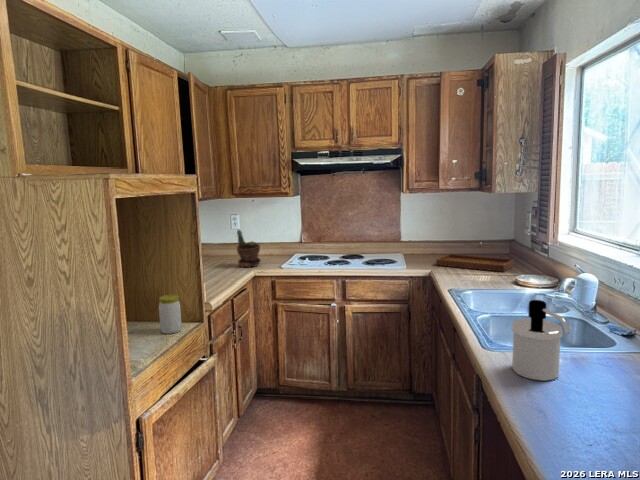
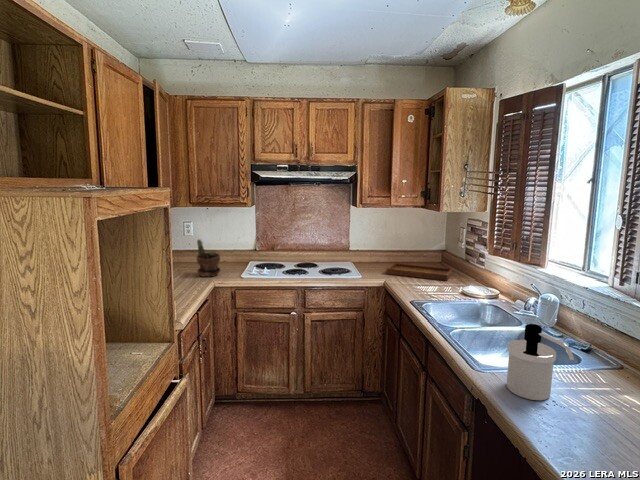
jar: present [159,295,182,334] -> none [129,315,154,358]

